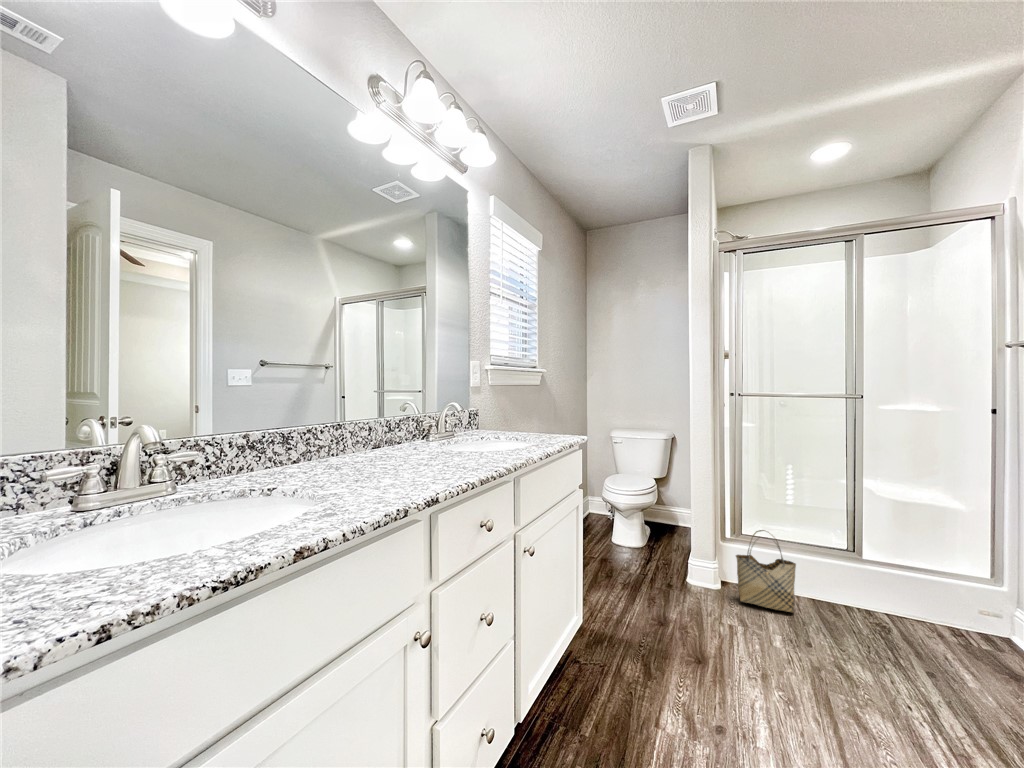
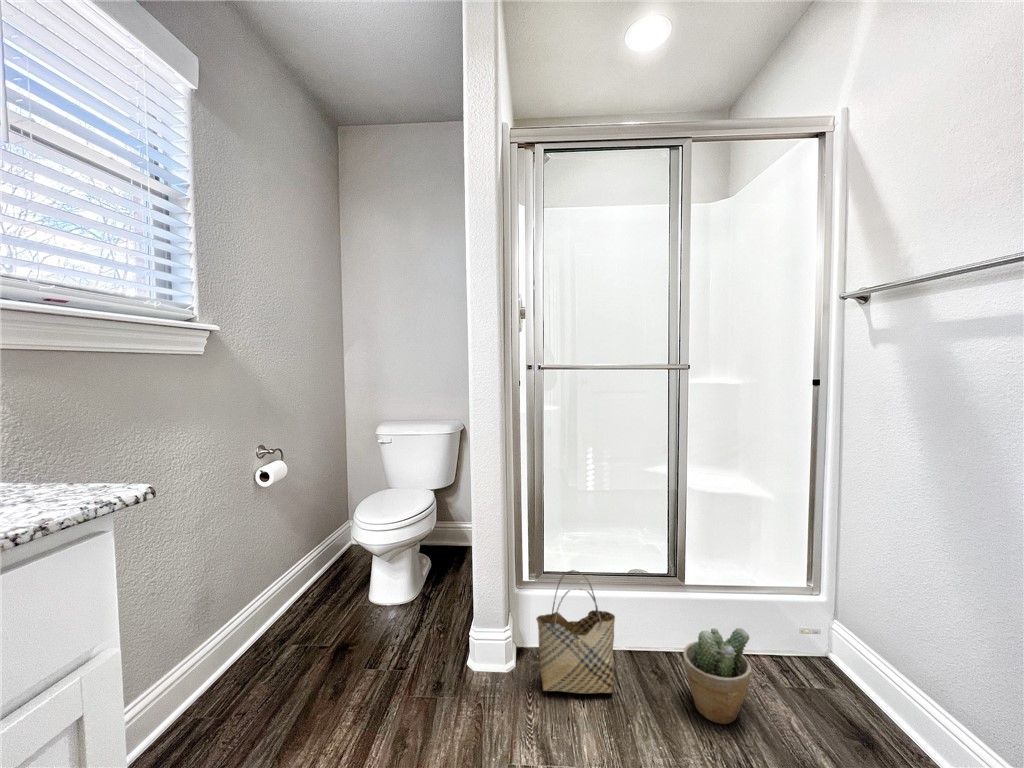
potted plant: none [851,579,908,646] -> present [683,628,751,724]

